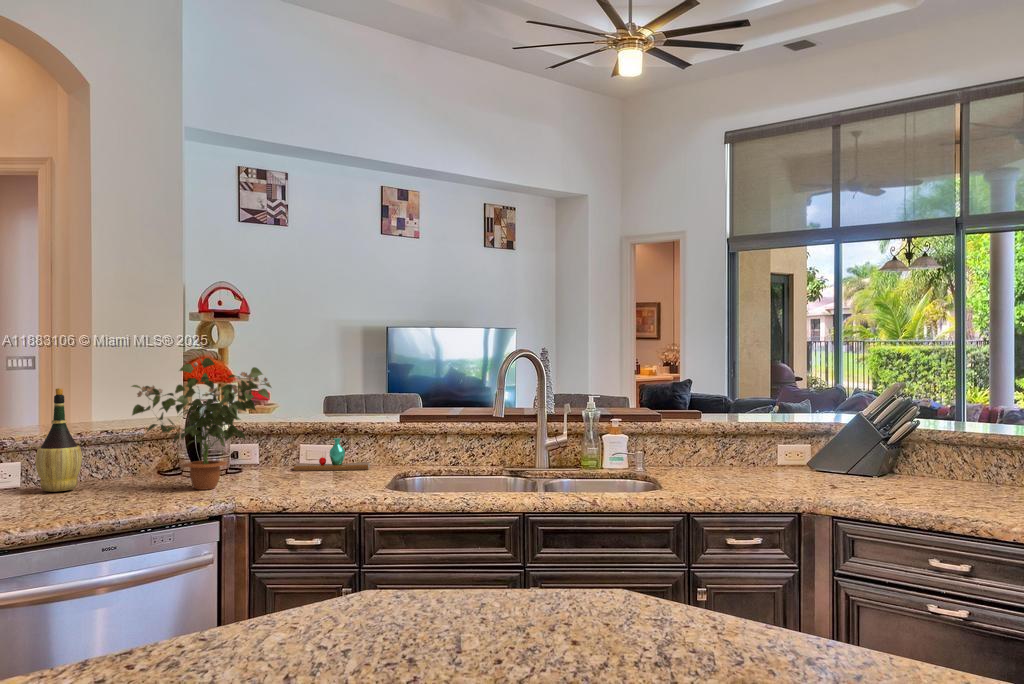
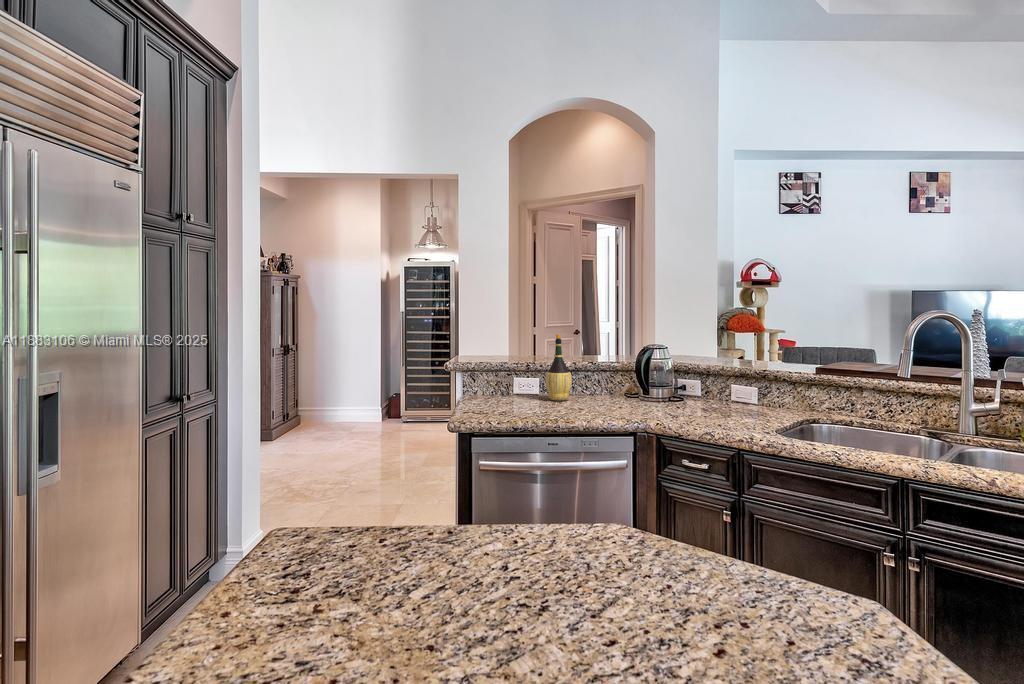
potted plant: present [132,358,271,490] -> none [595,315,692,412]
vase: present [294,438,370,471] -> none [721,382,789,412]

